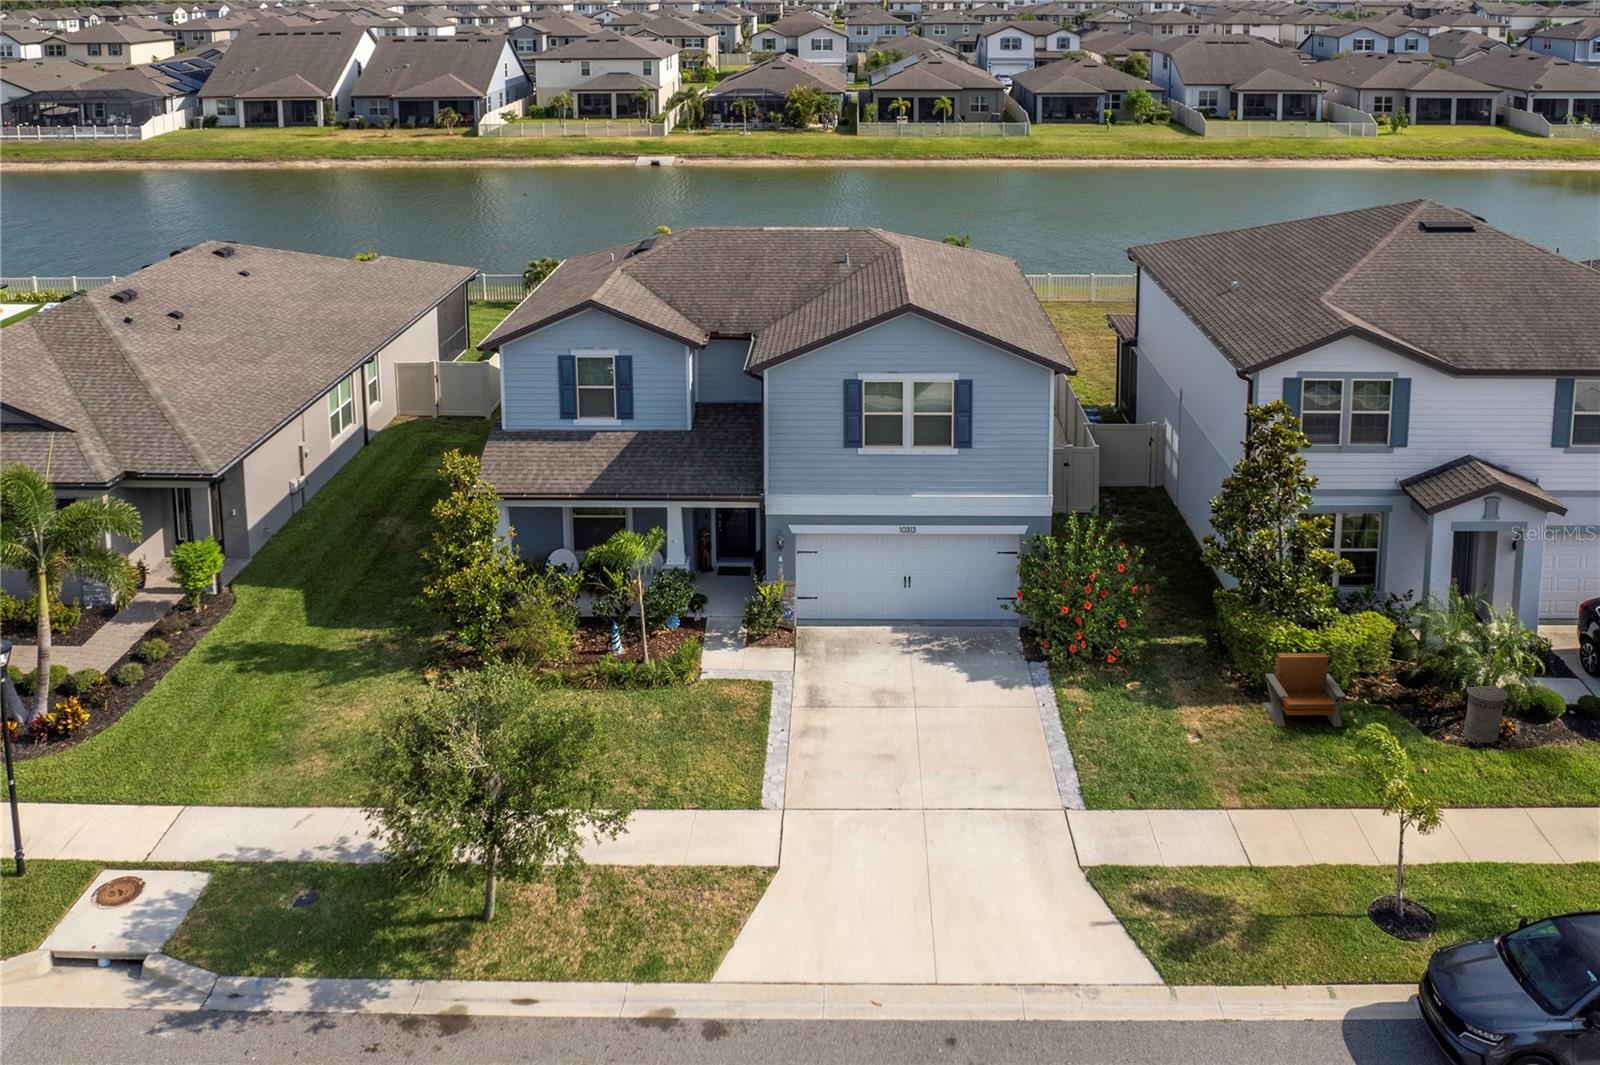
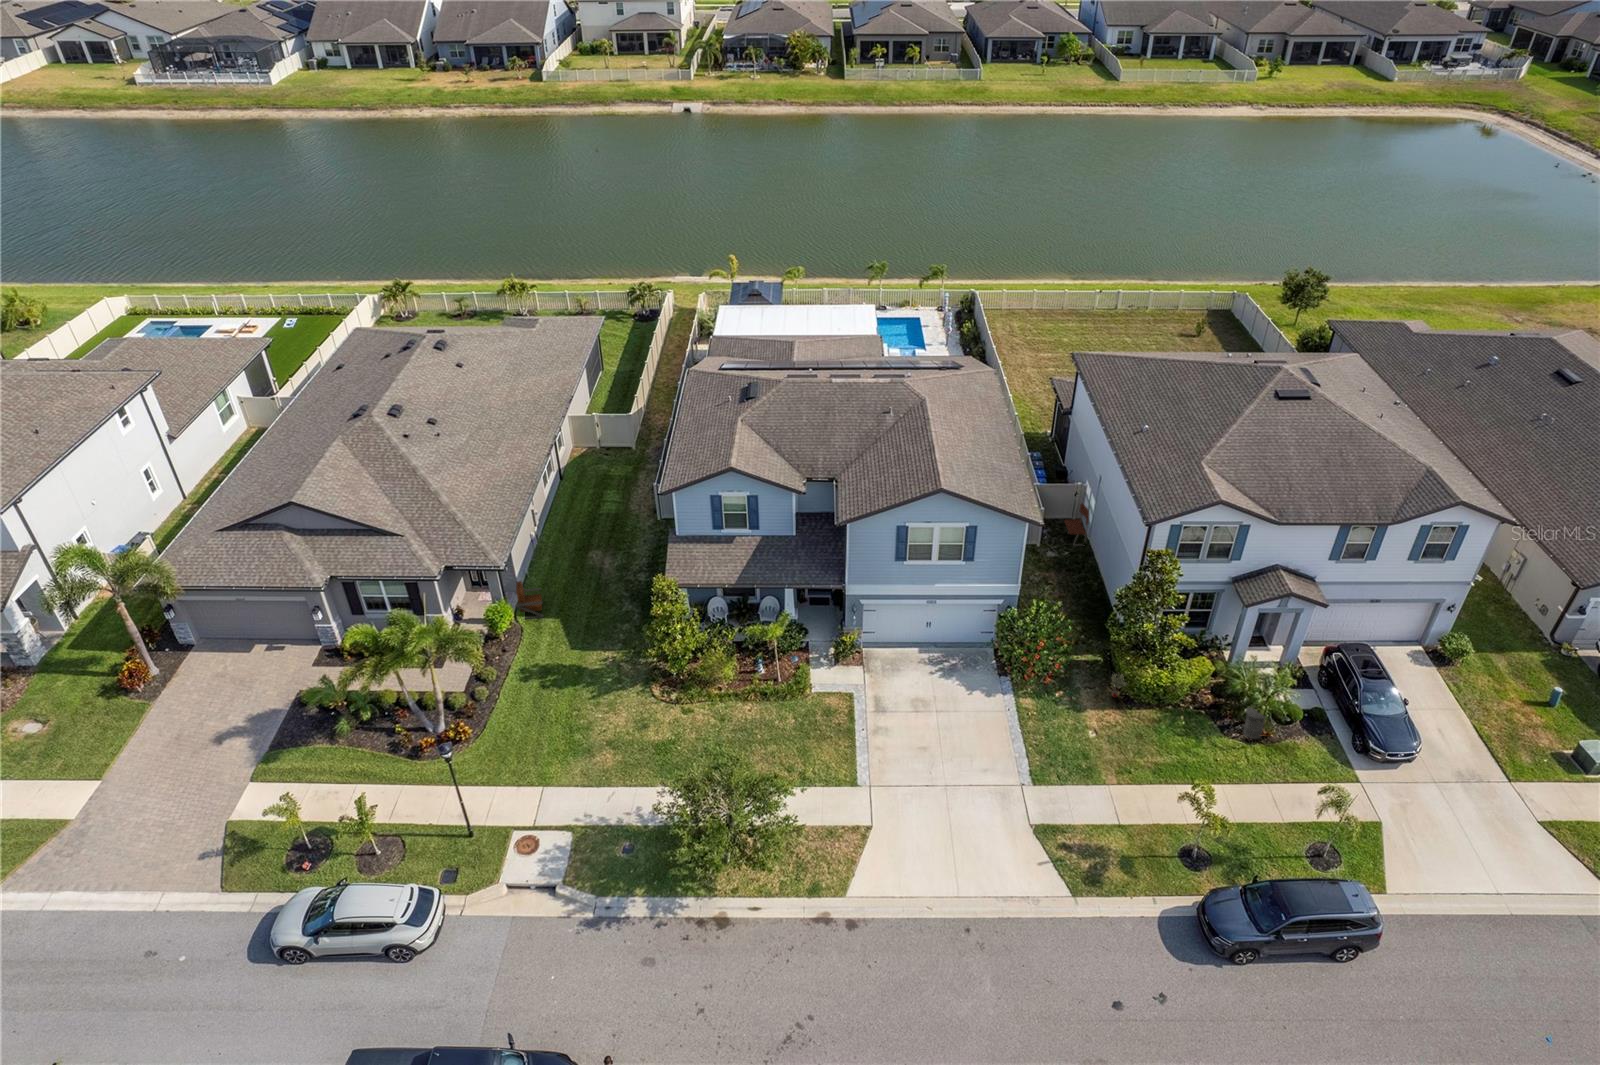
bench: none [1134,439,1174,503] -> present [1064,504,1089,546]
potted tree: none [1221,638,1251,686] -> present [1112,673,1126,698]
lounge chair: present [1263,653,1346,727] -> present [515,581,543,619]

